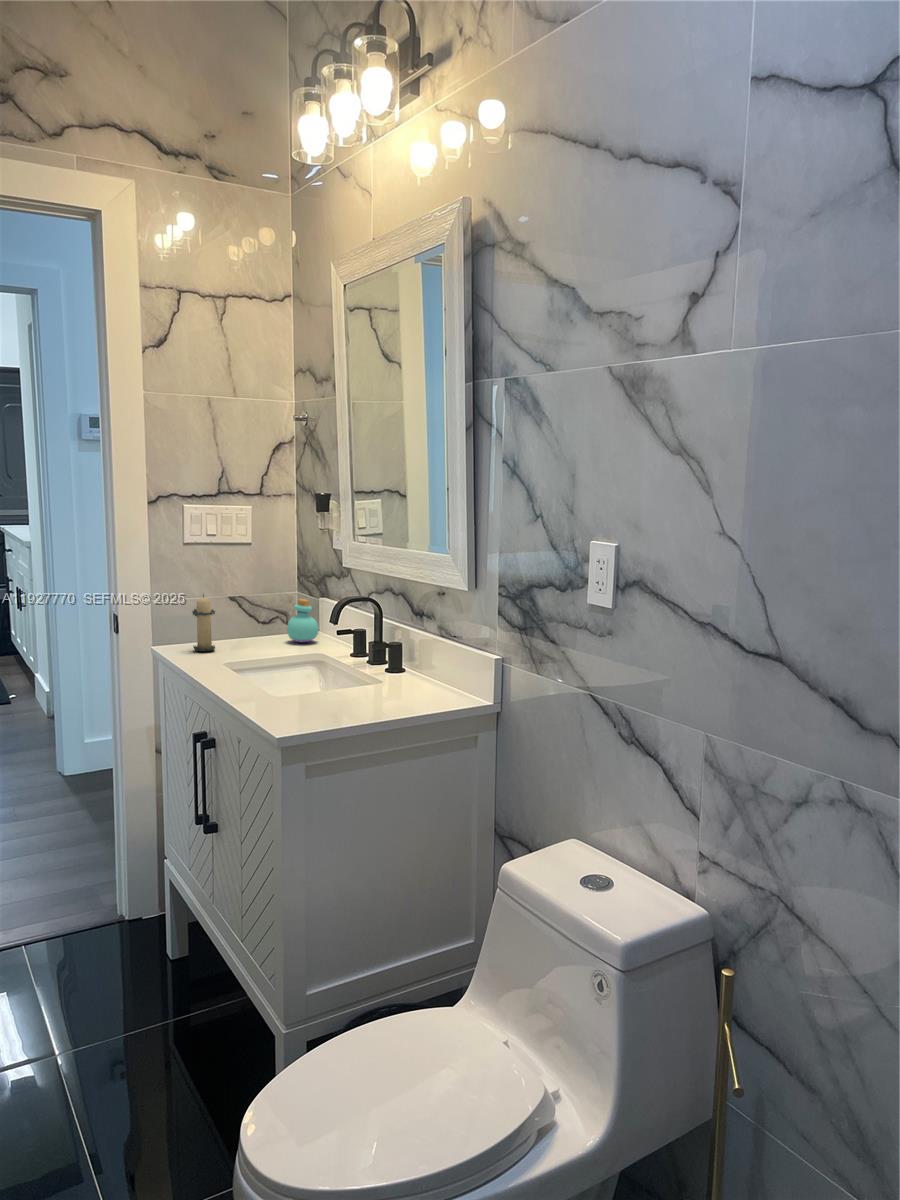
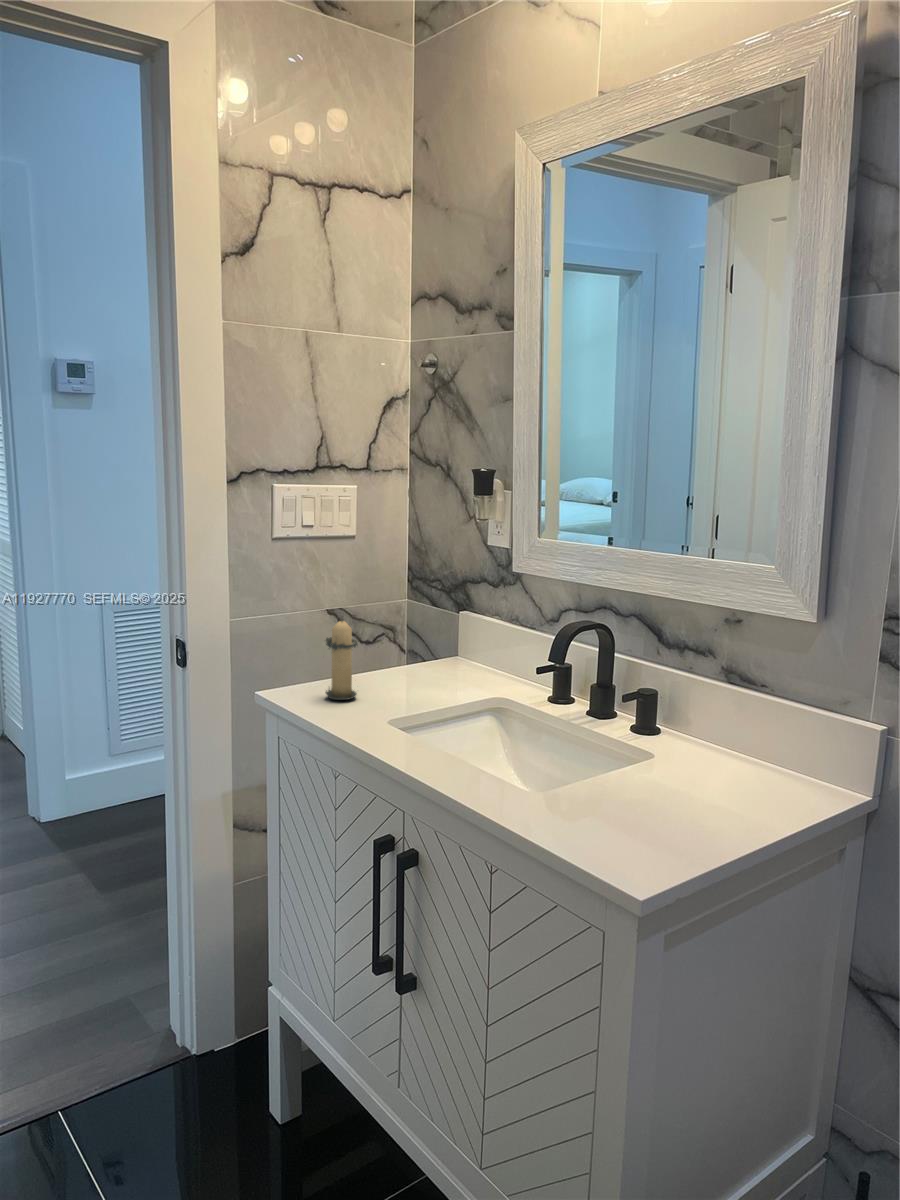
perfume bottle: present [287,599,319,642] -> none [437,618,482,678]

